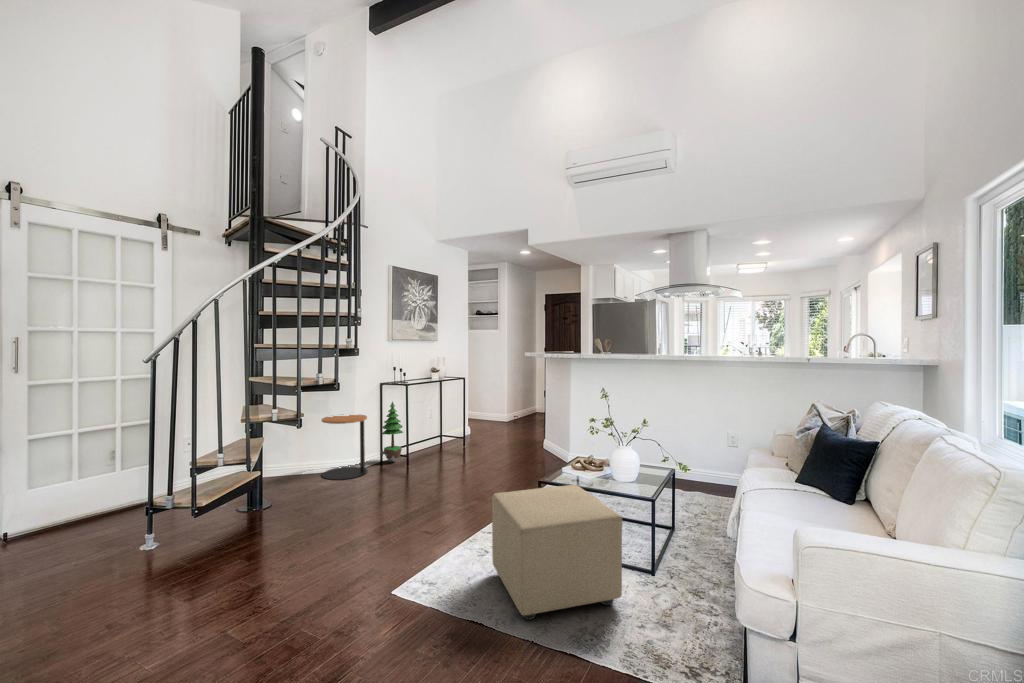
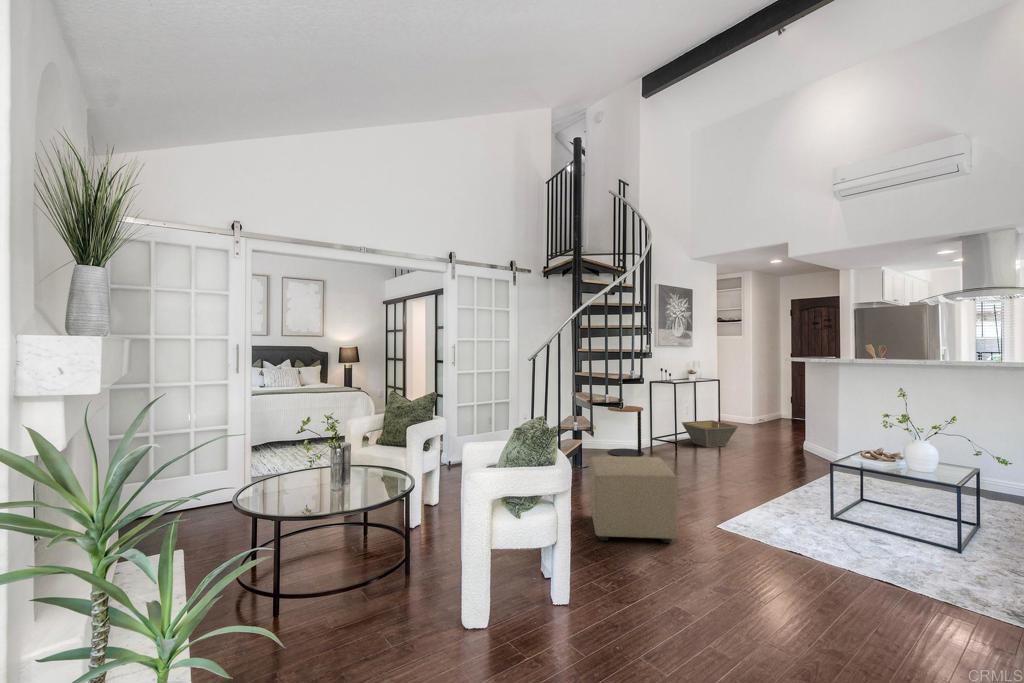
potted tree: present [382,402,403,462] -> none [651,397,670,449]
basket: none [422,423,480,455] -> present [682,420,738,447]
ottoman: present [492,485,622,620] -> present [590,456,677,543]

